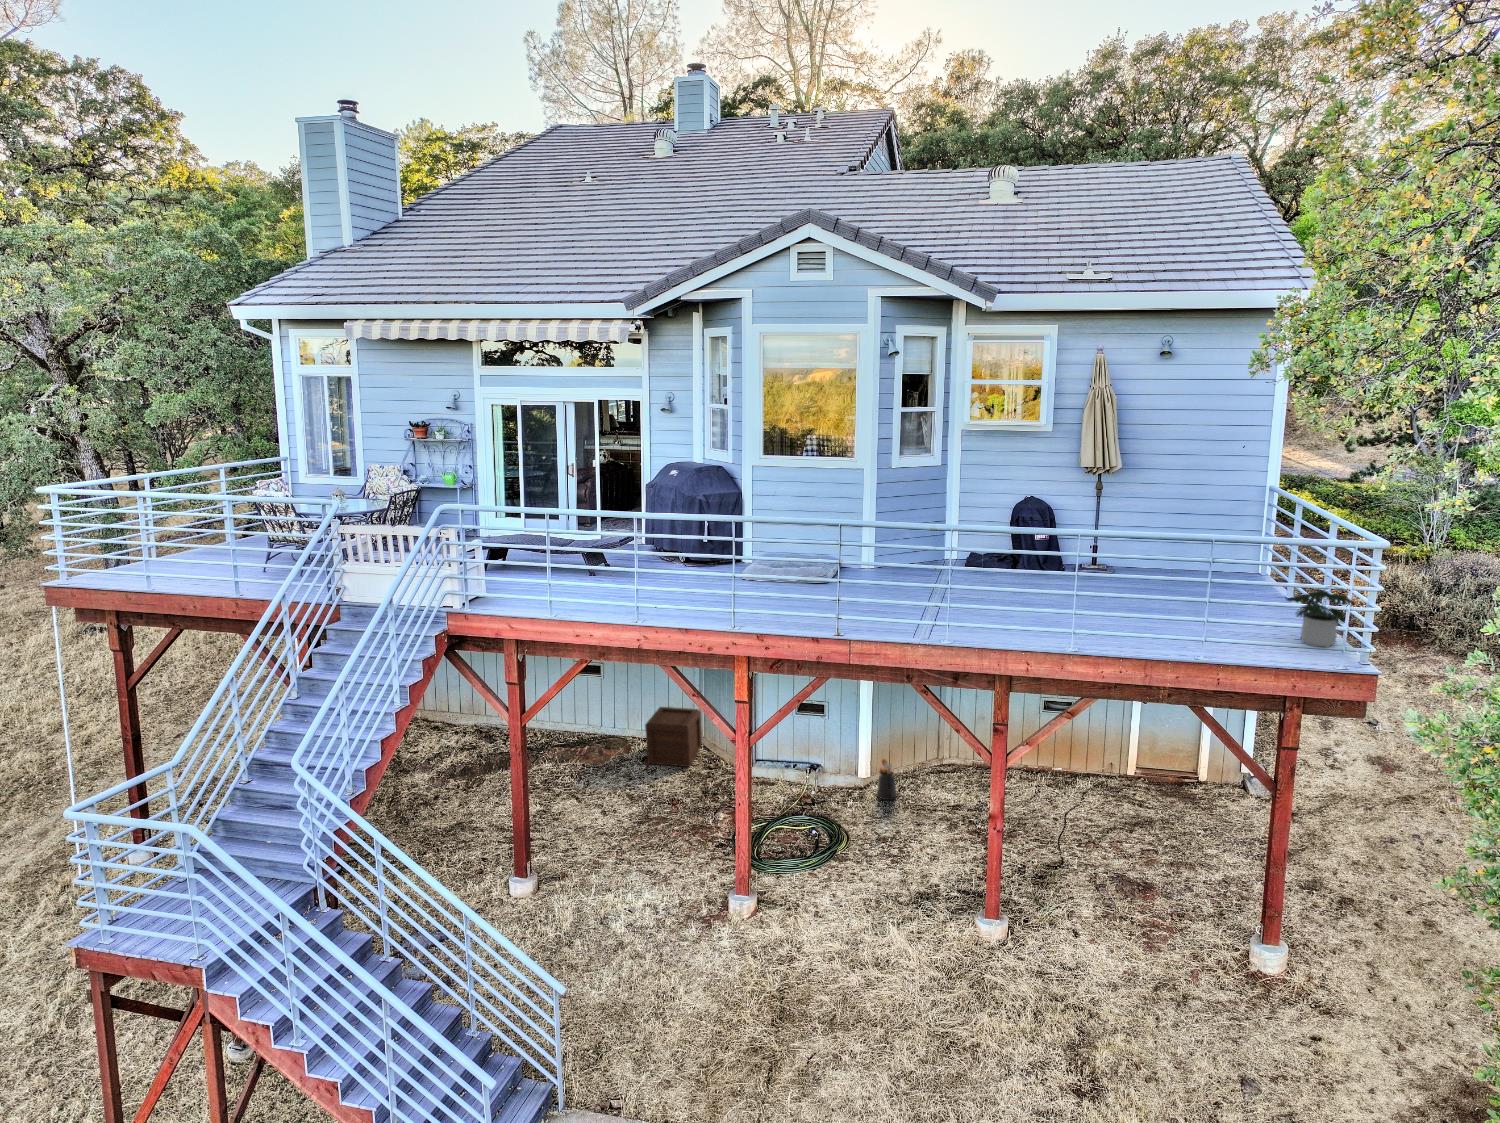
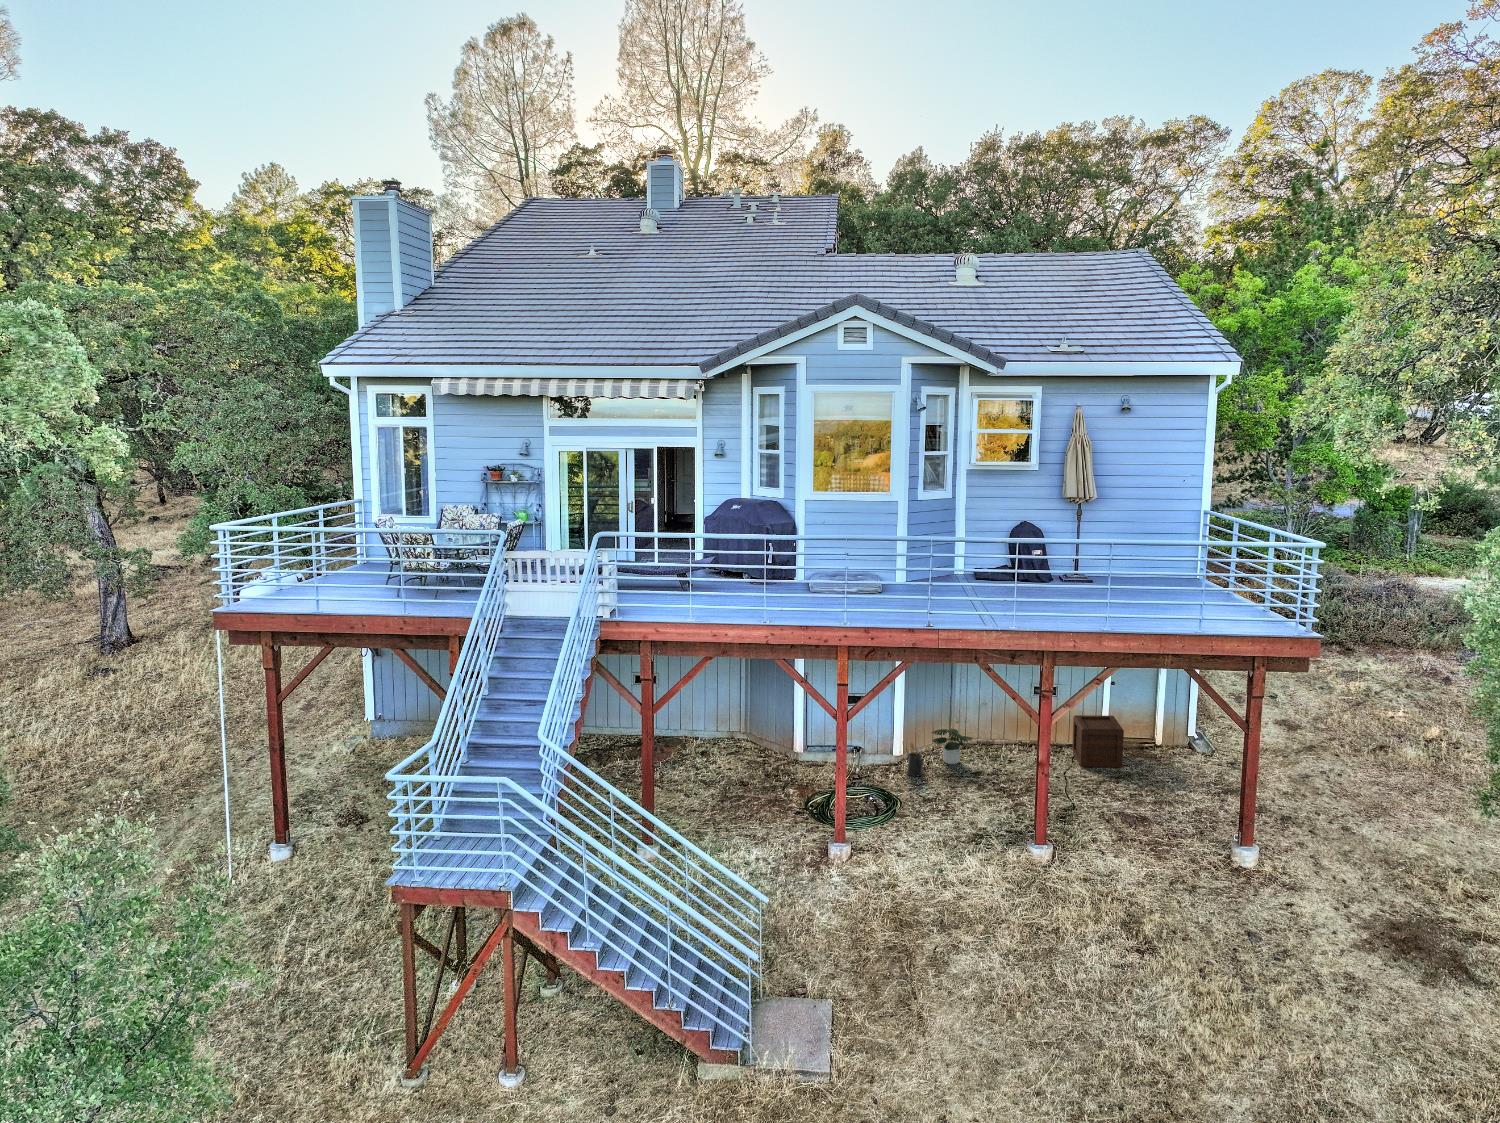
potted plant: present [1287,586,1355,647] -> present [932,729,972,764]
wooden crate: present [645,707,702,767] -> present [1072,715,1124,767]

